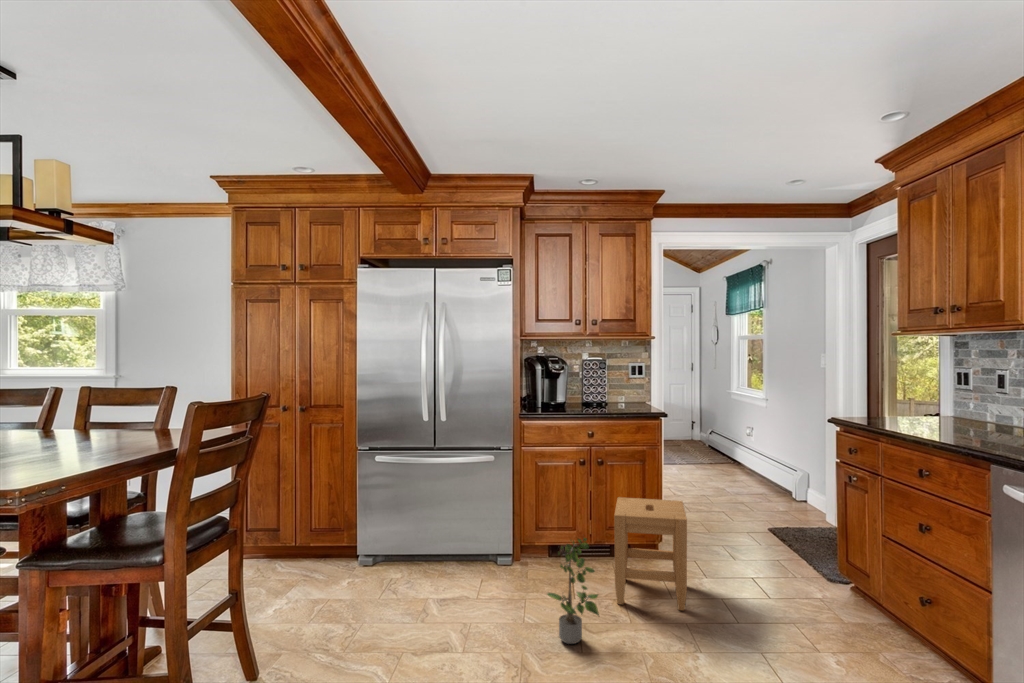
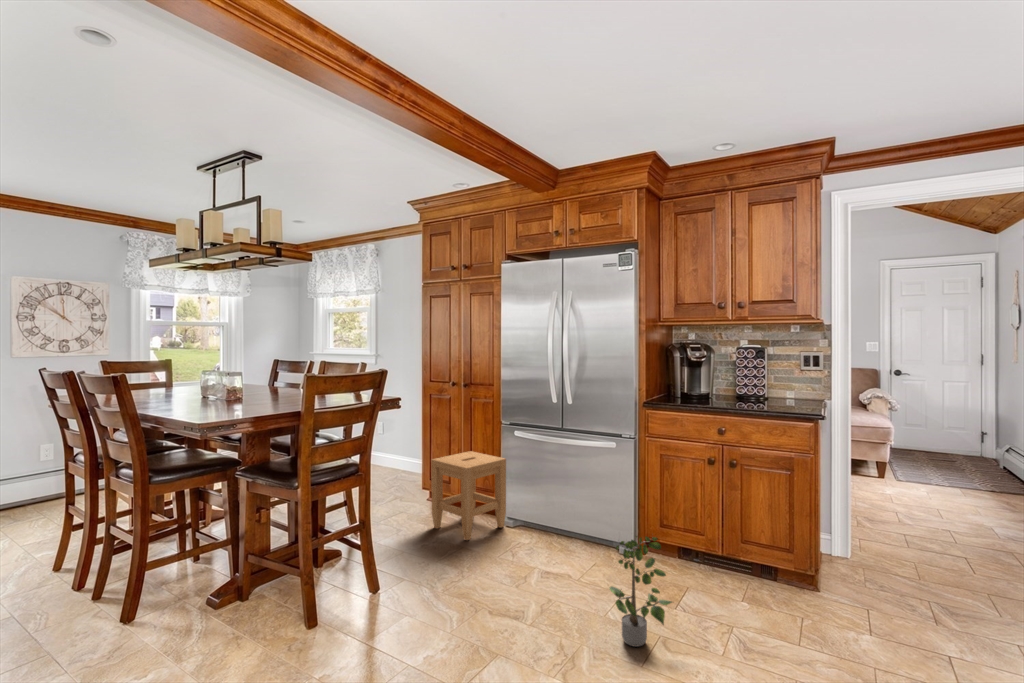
stool: present [614,497,687,610] -> present [431,451,506,540]

